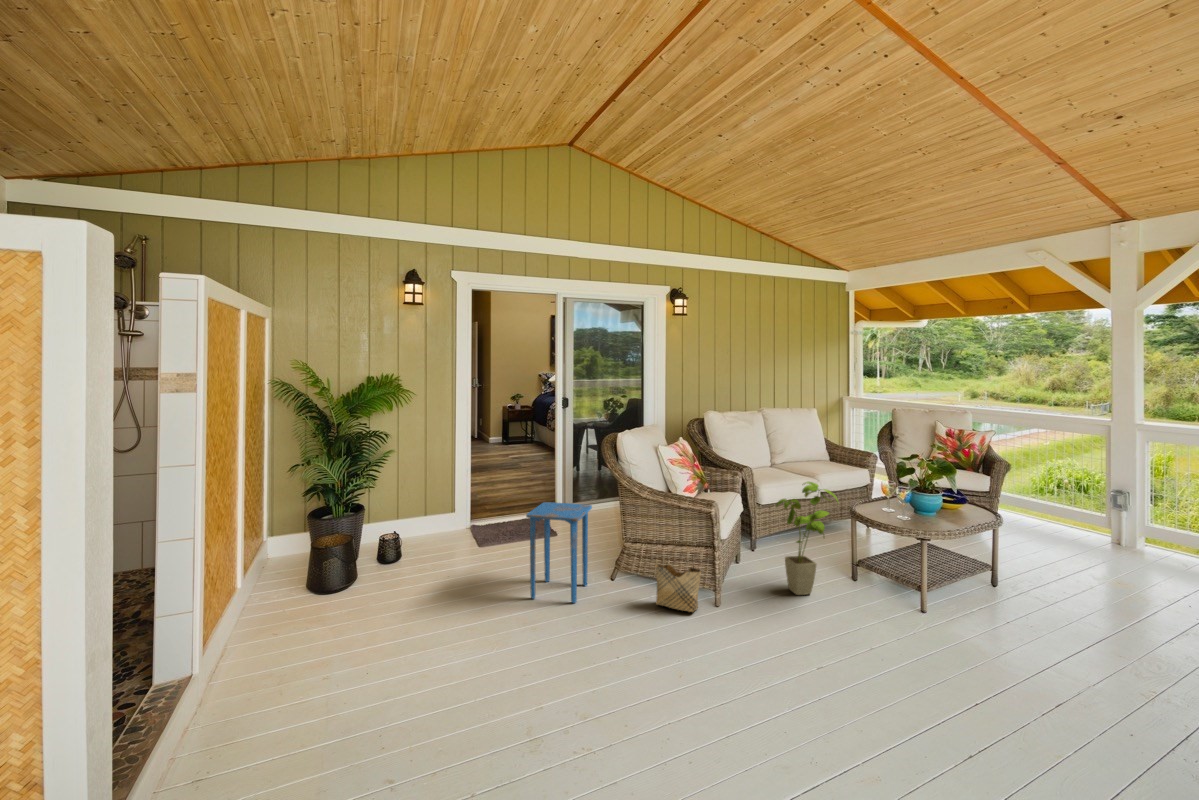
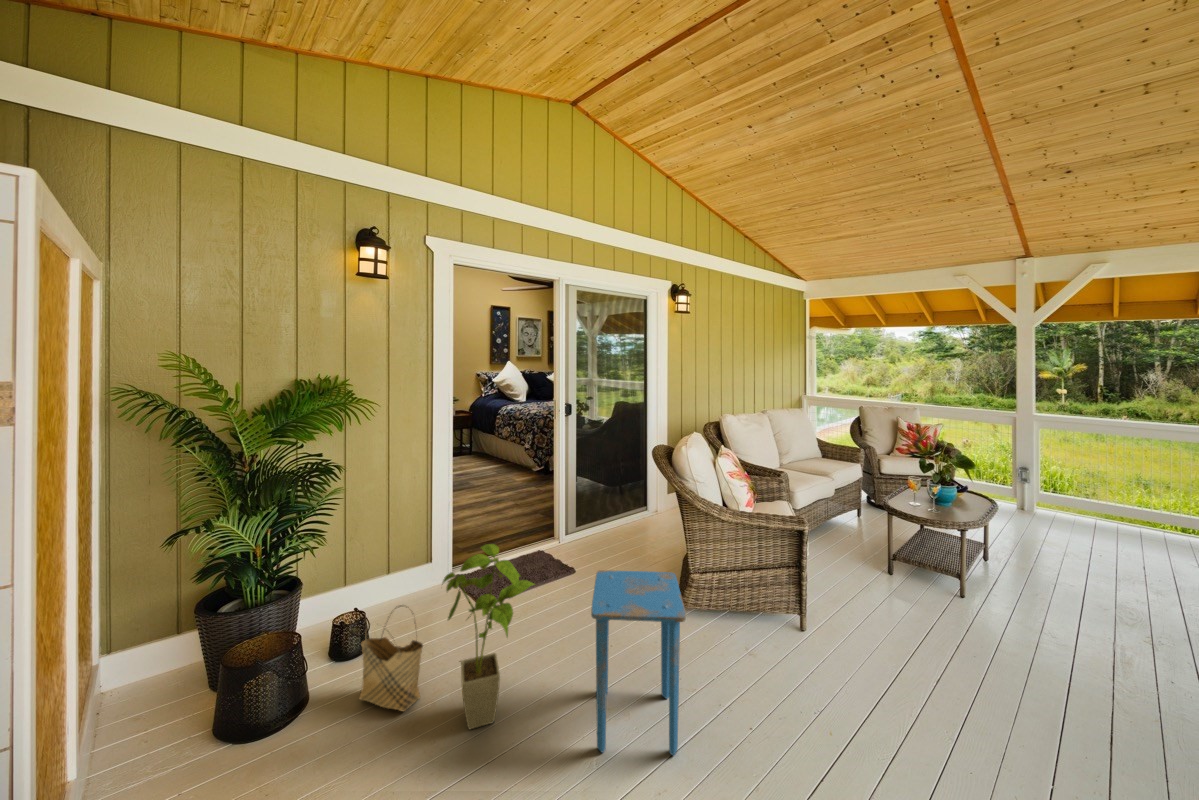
house plant: present [776,482,838,595] -> present [443,544,535,729]
woven basket: present [656,543,701,612] -> present [360,605,423,711]

